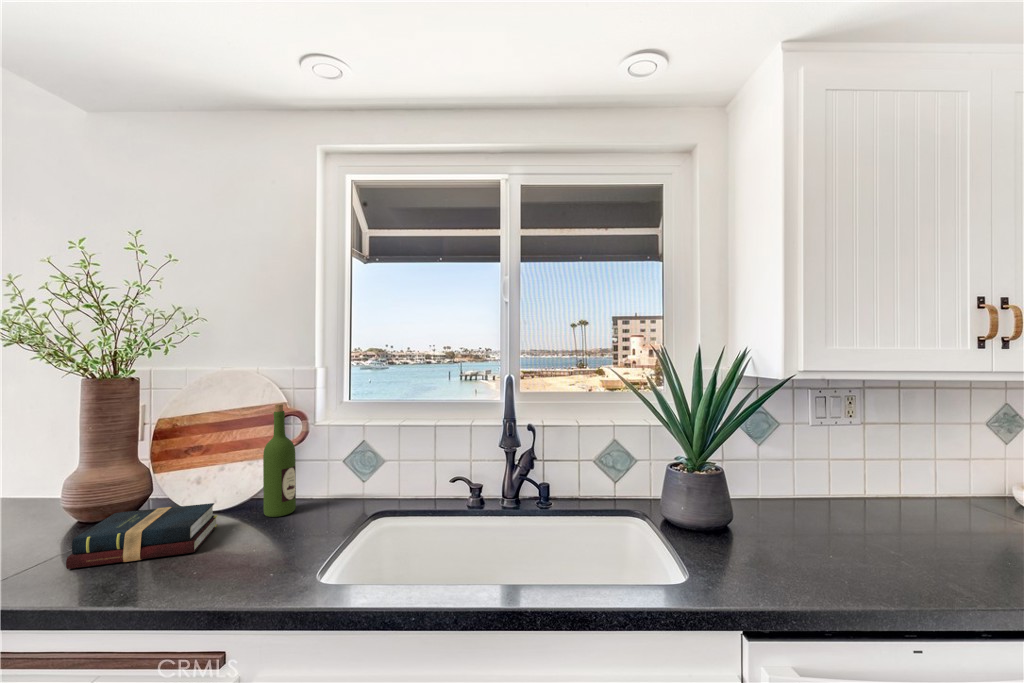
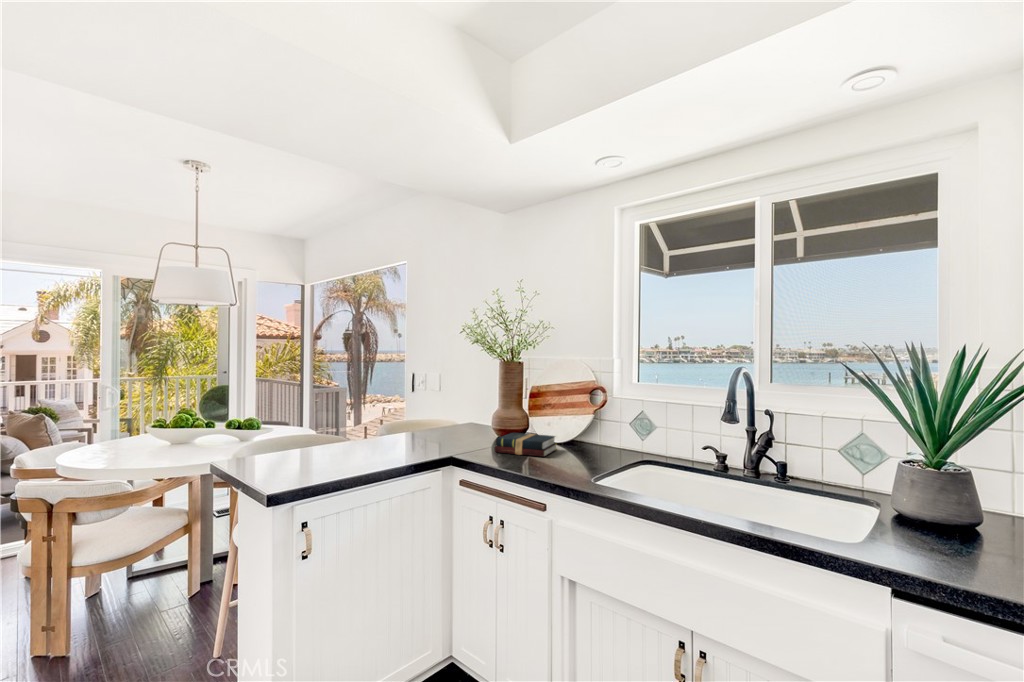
wine bottle: present [263,404,296,517] -> none [581,382,600,452]

